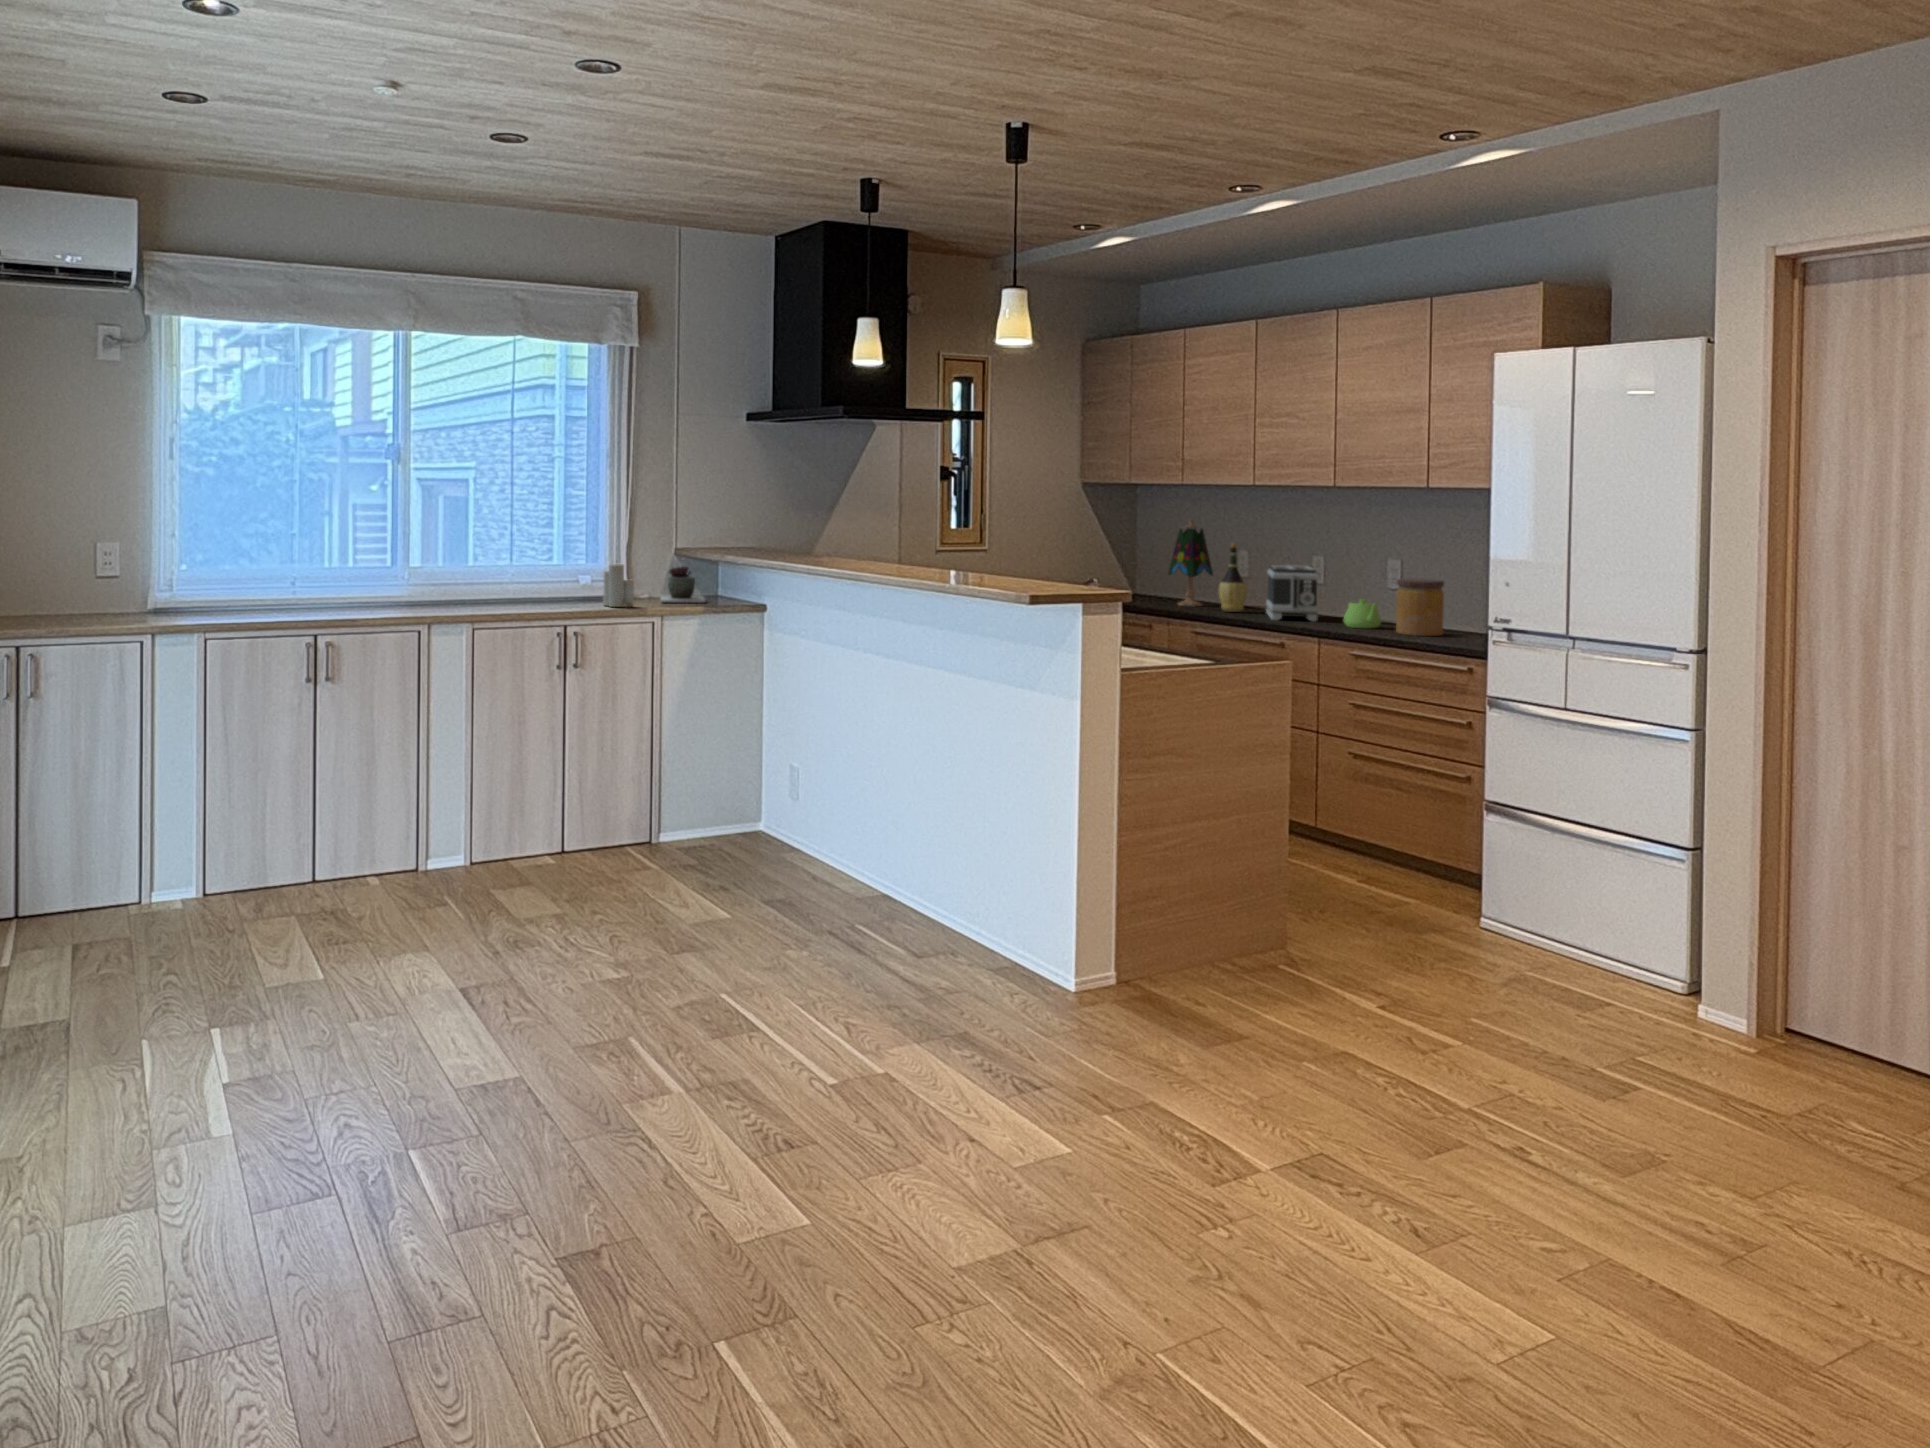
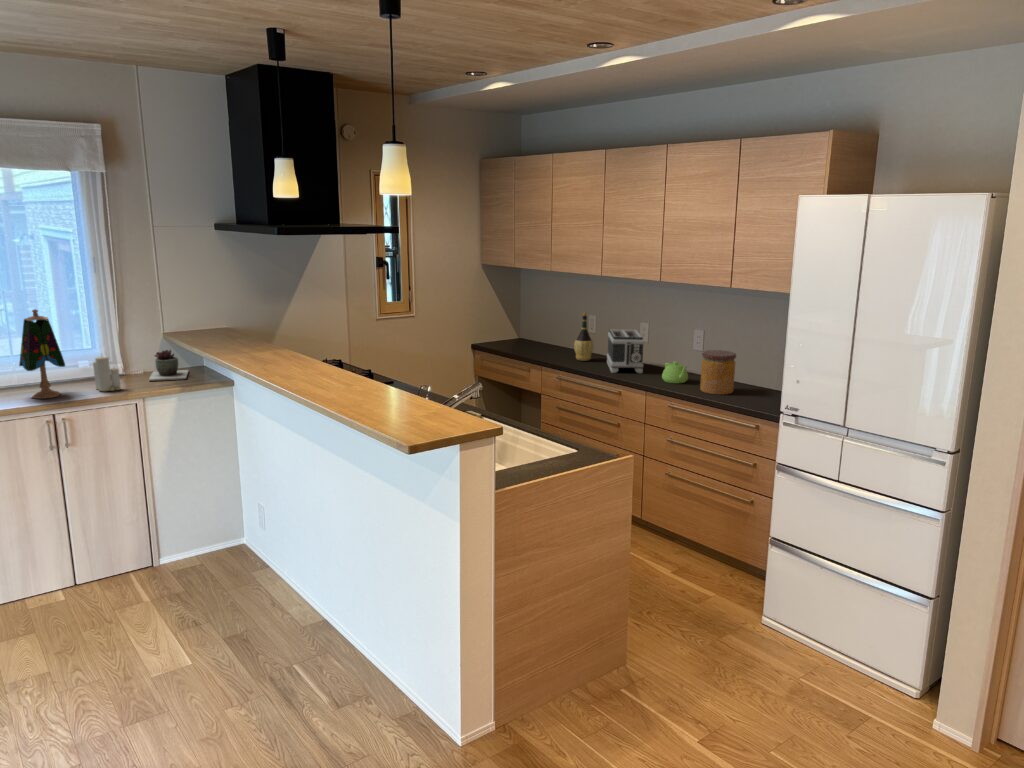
table lamp: present [1168,519,1213,607] -> present [19,309,65,399]

